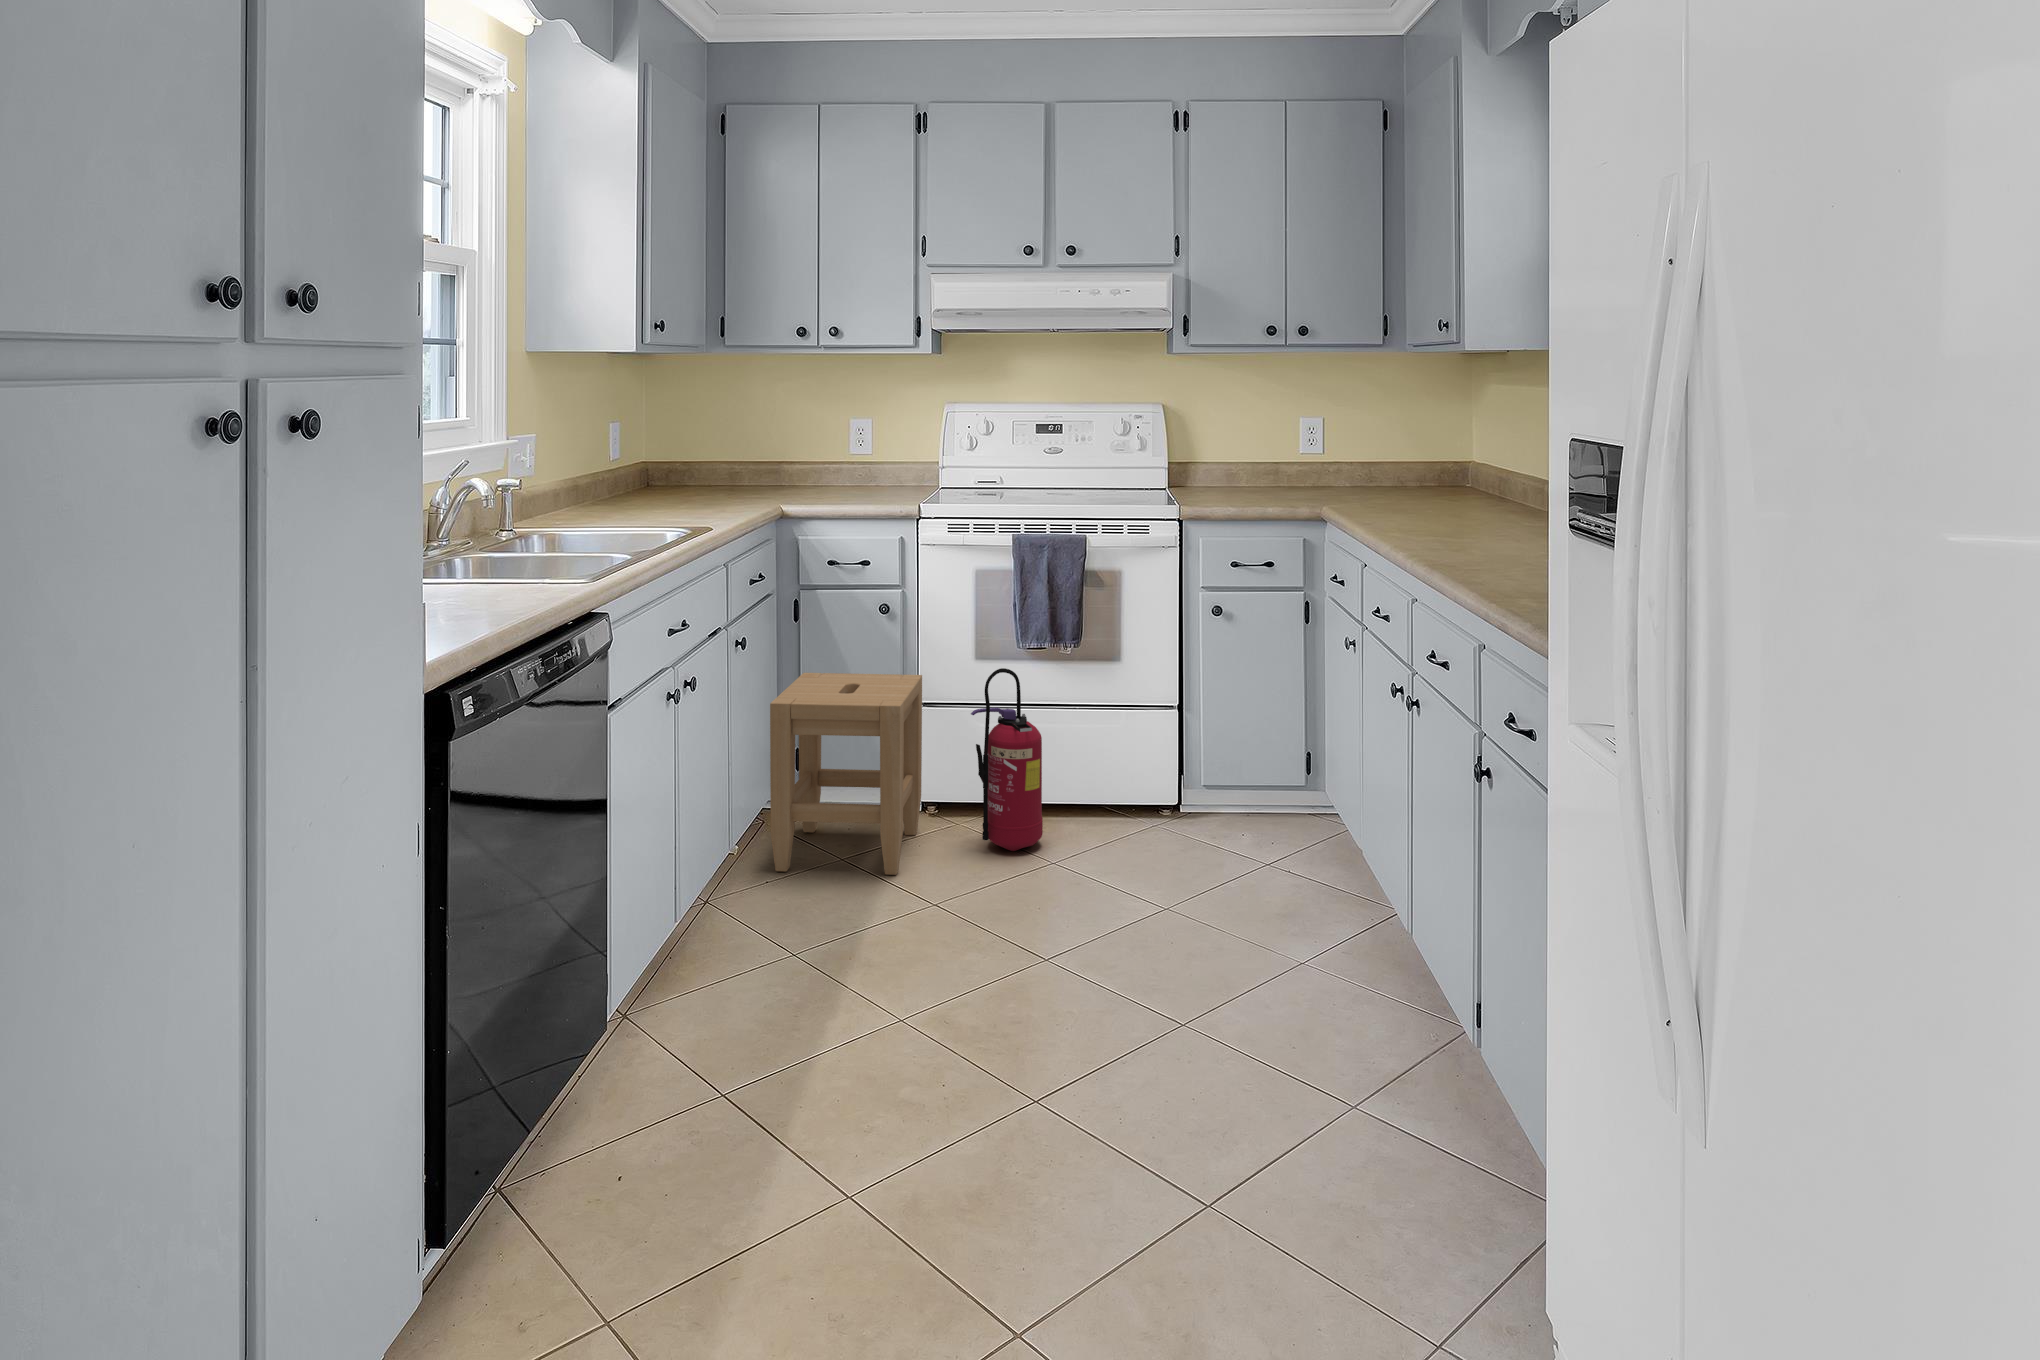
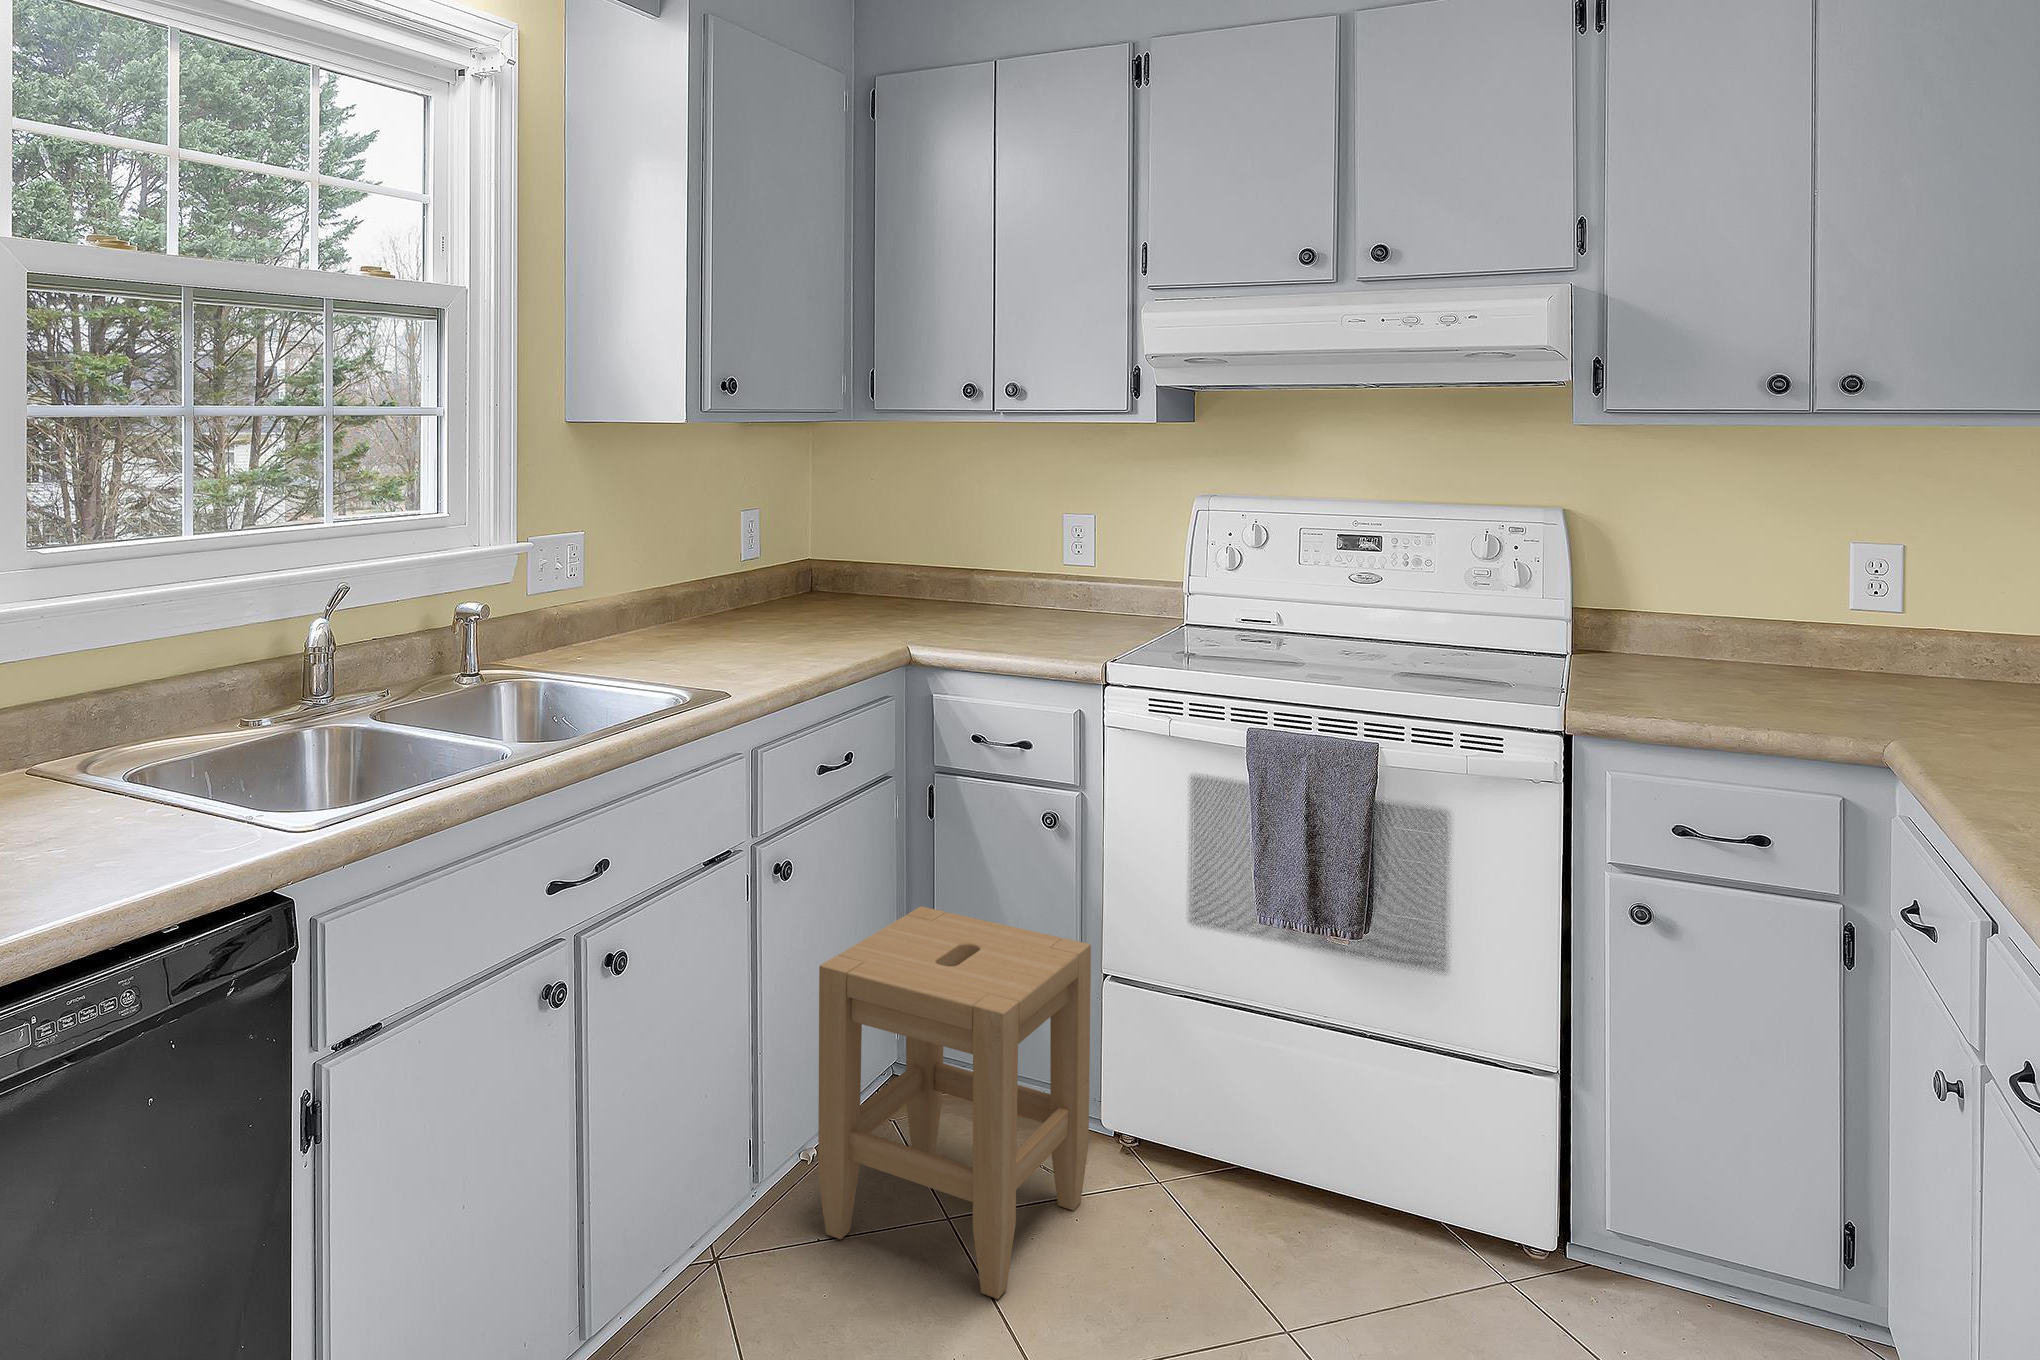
fire extinguisher: present [971,668,1043,851] -> none [1147,967,1278,1300]

